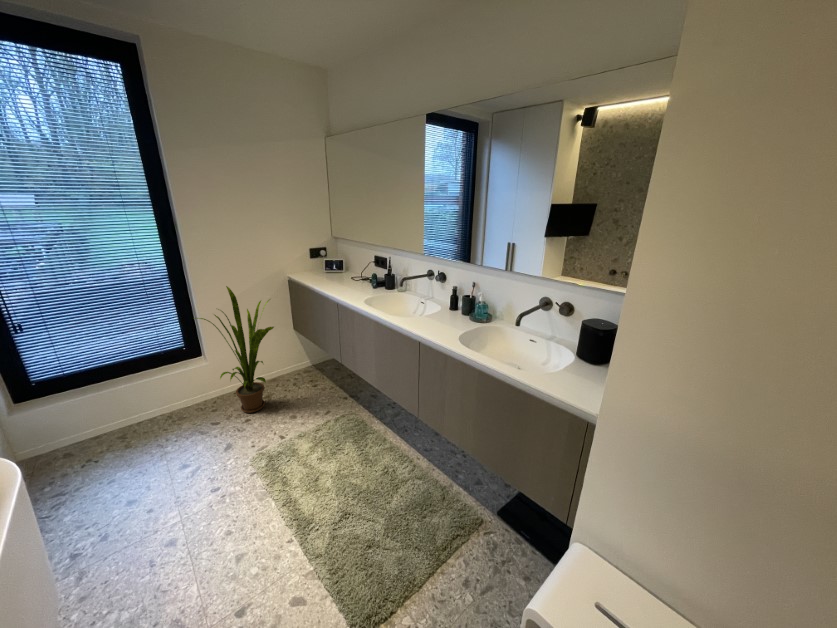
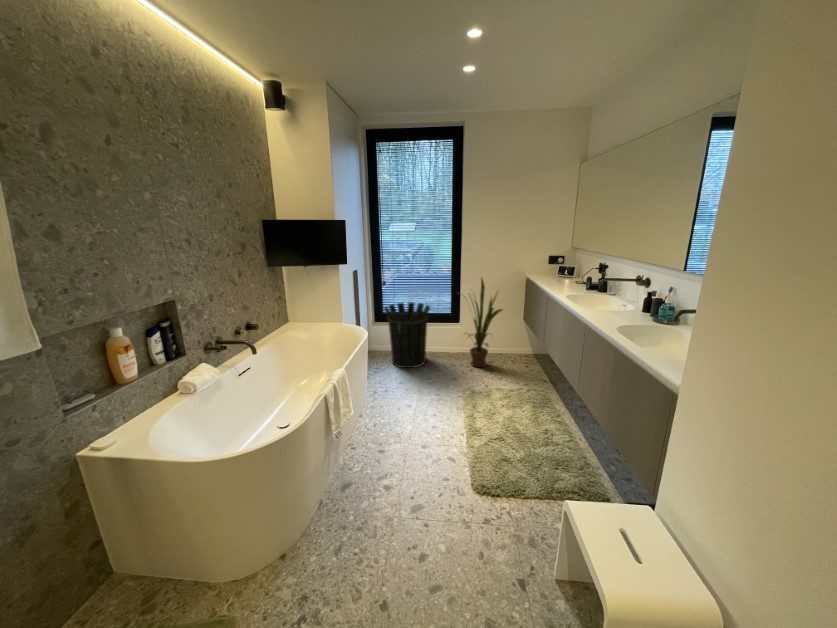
waste bin: none [31,346,162,473] -> present [385,302,430,368]

